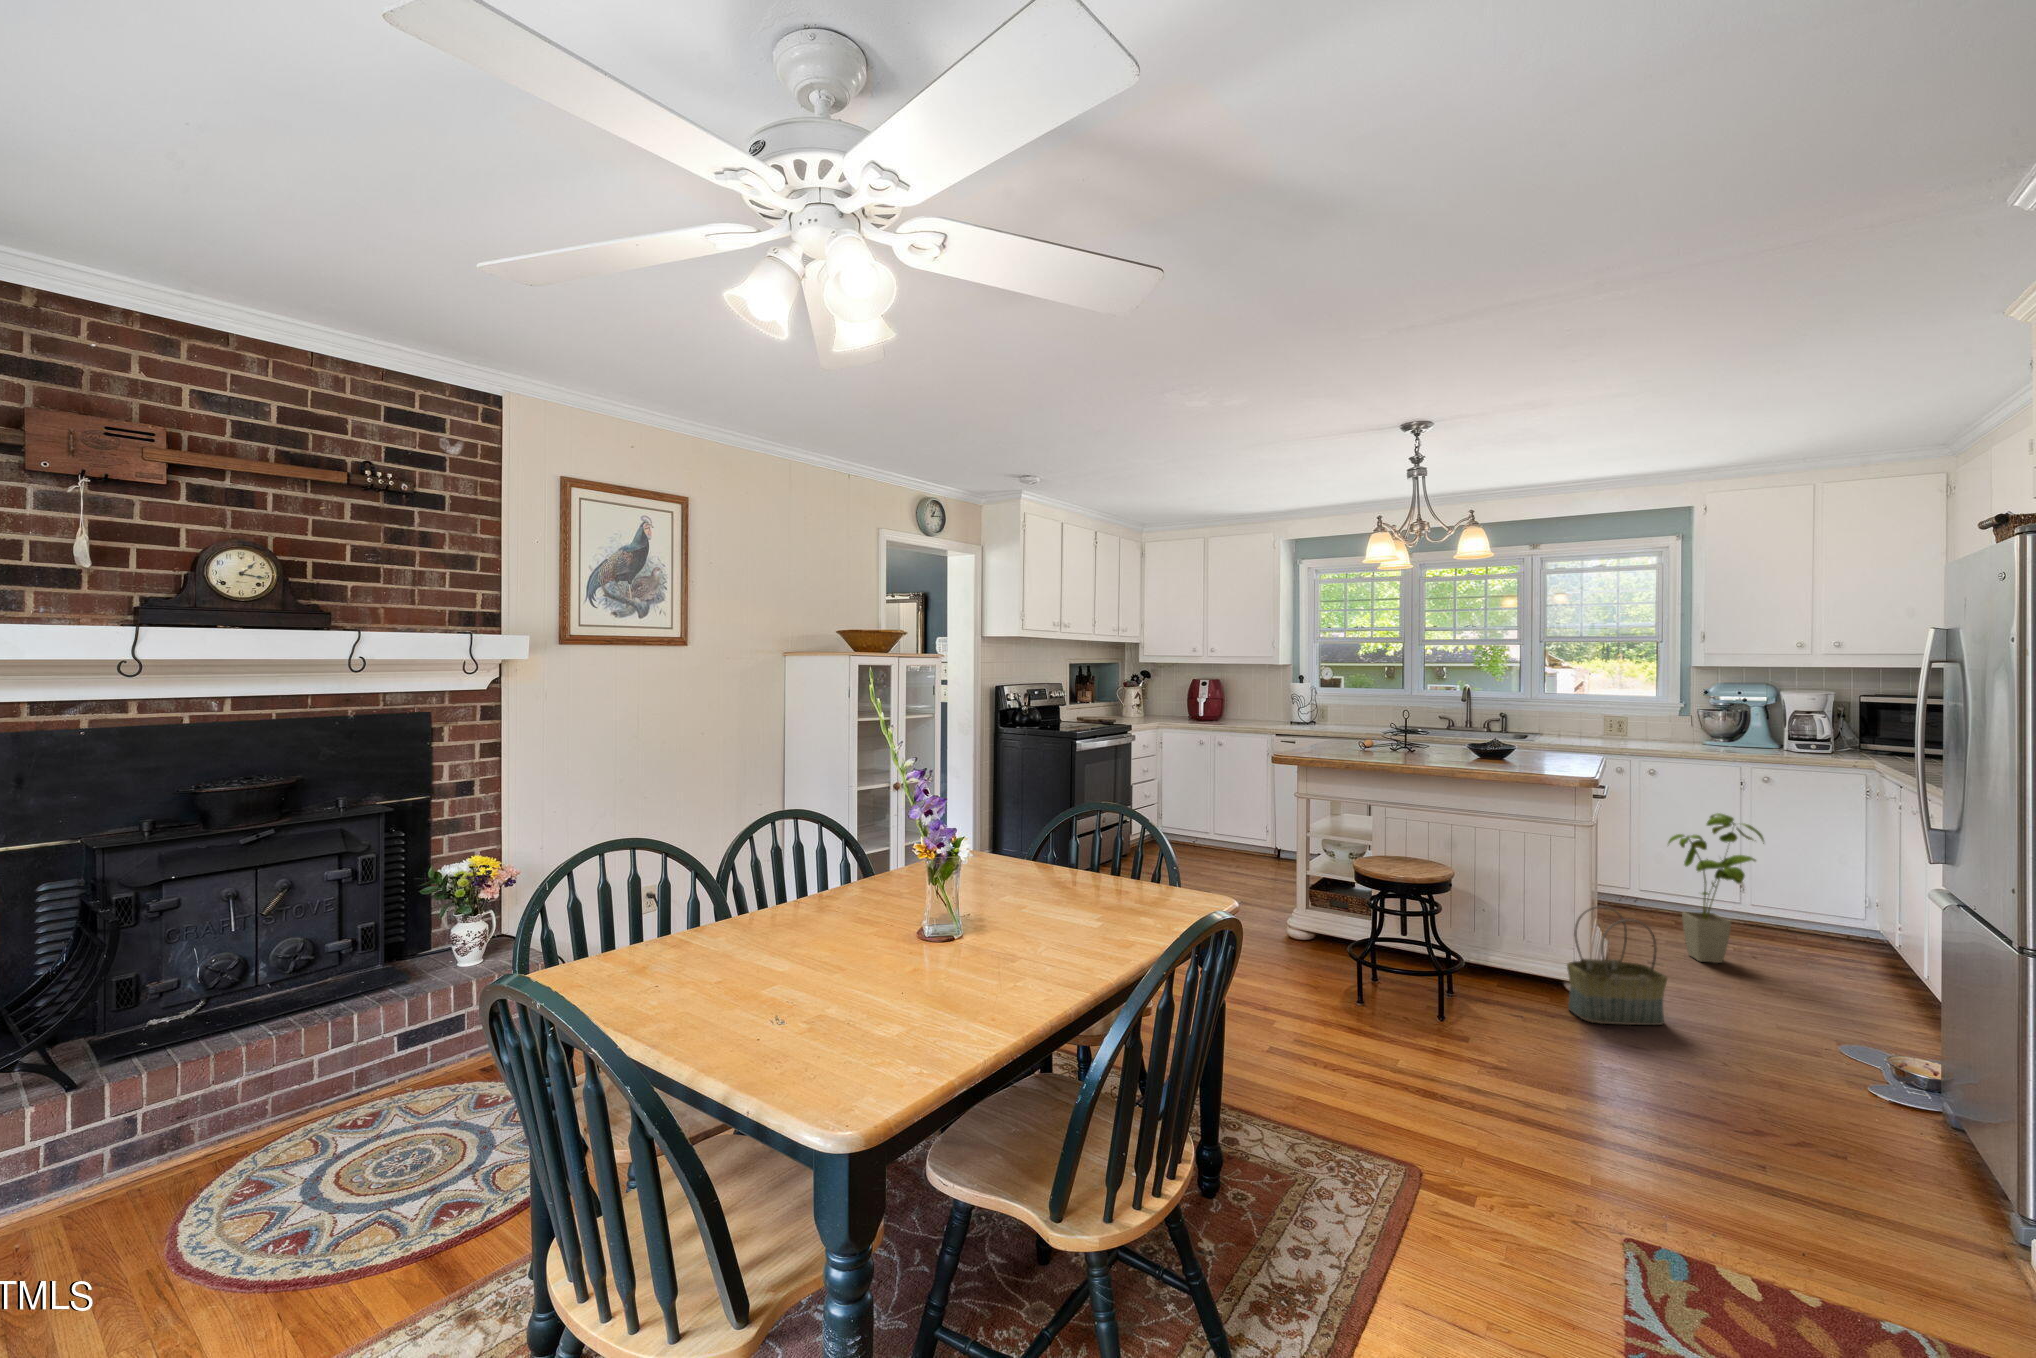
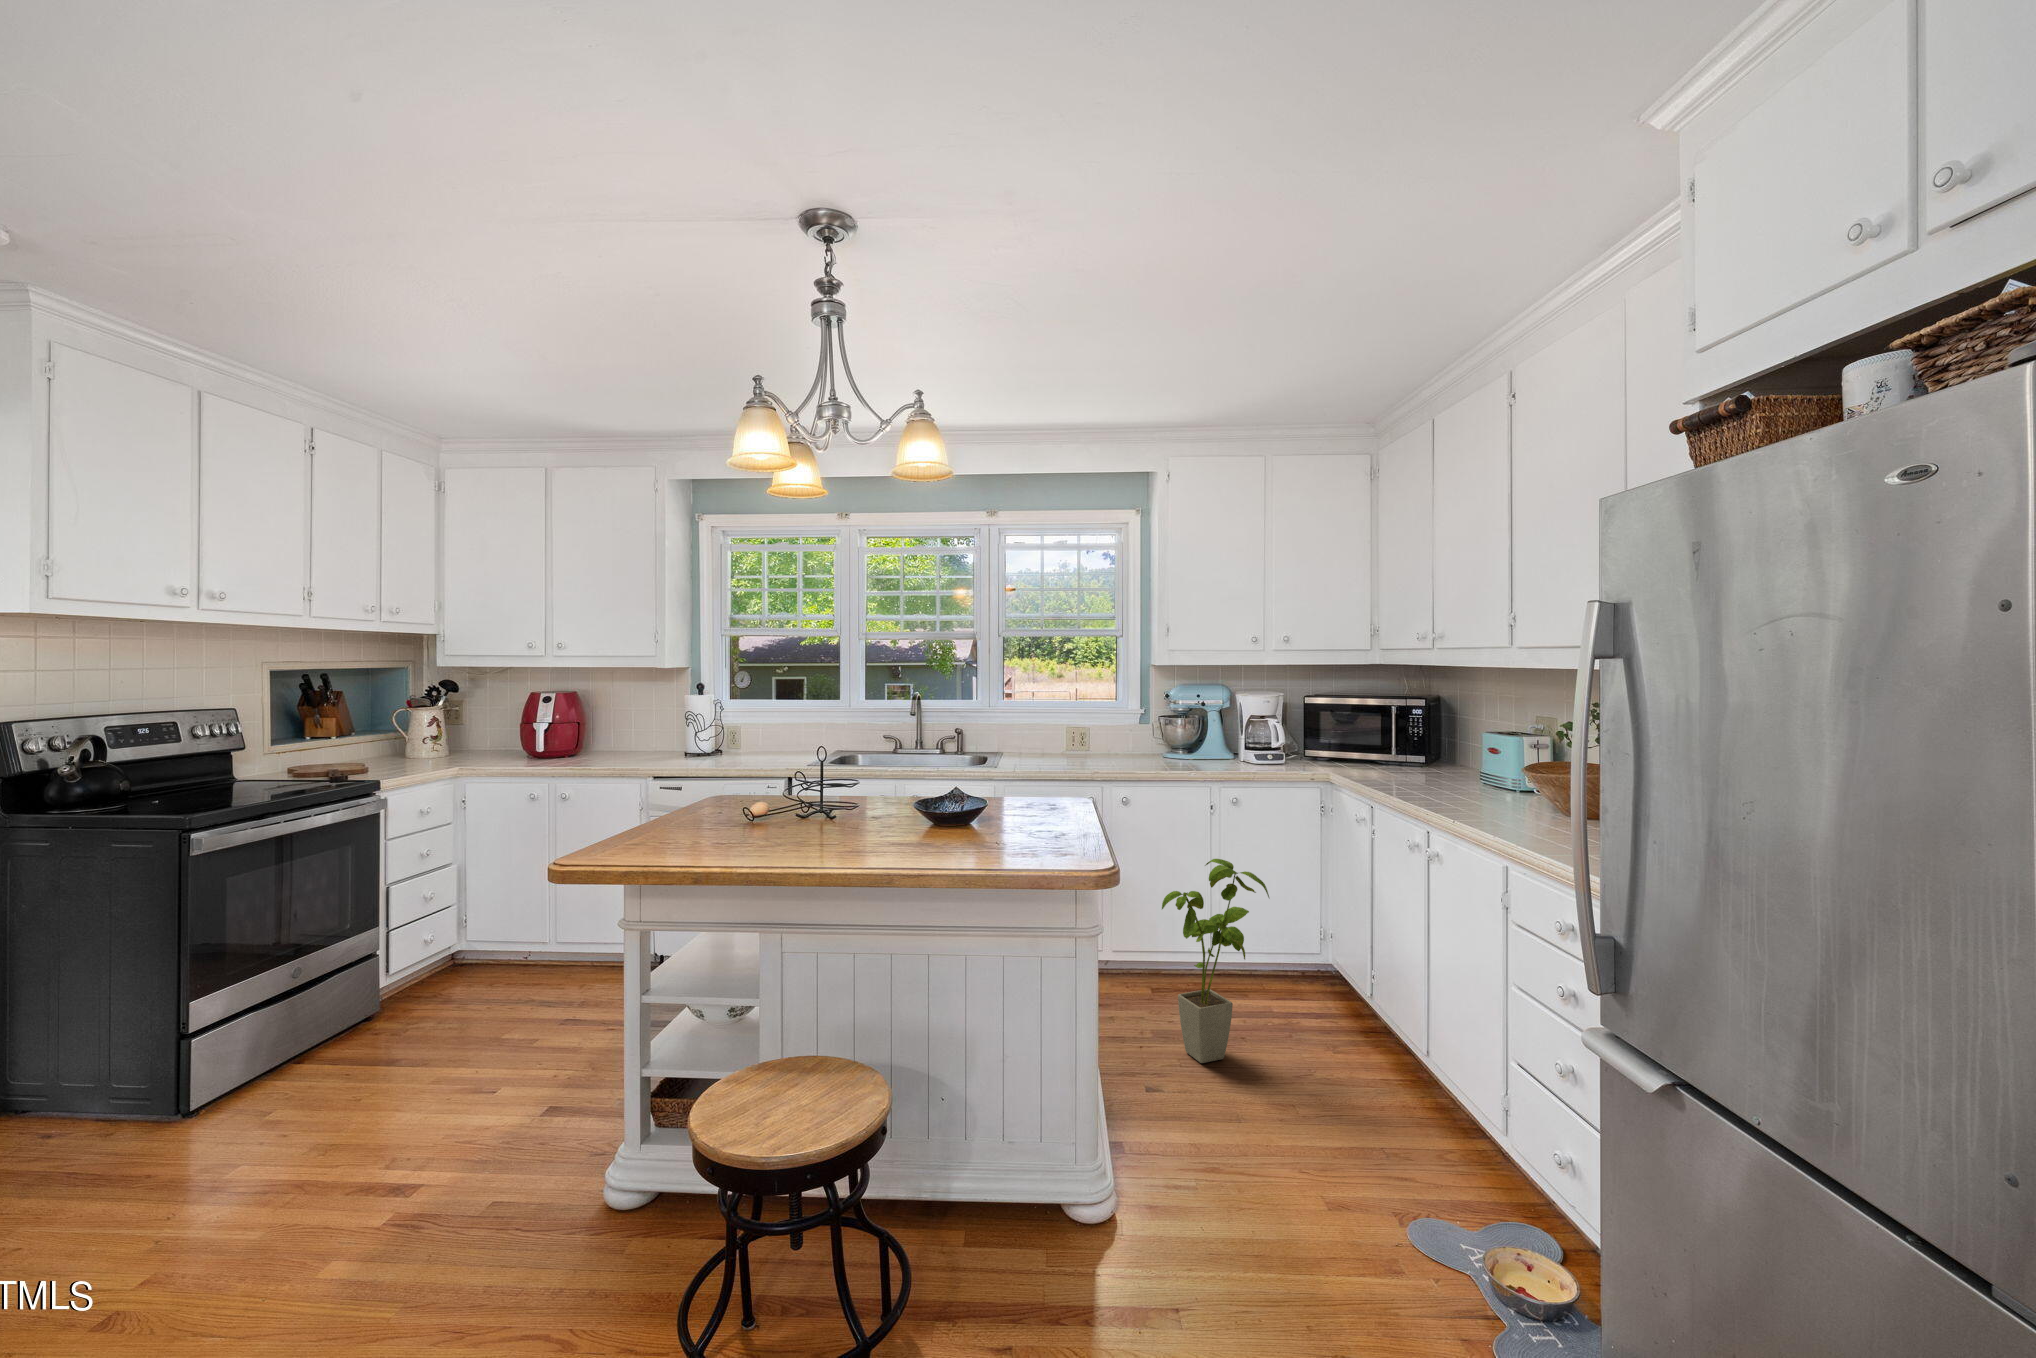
basket: present [1567,906,1667,1025] -> none [1077,1064,1215,1299]

